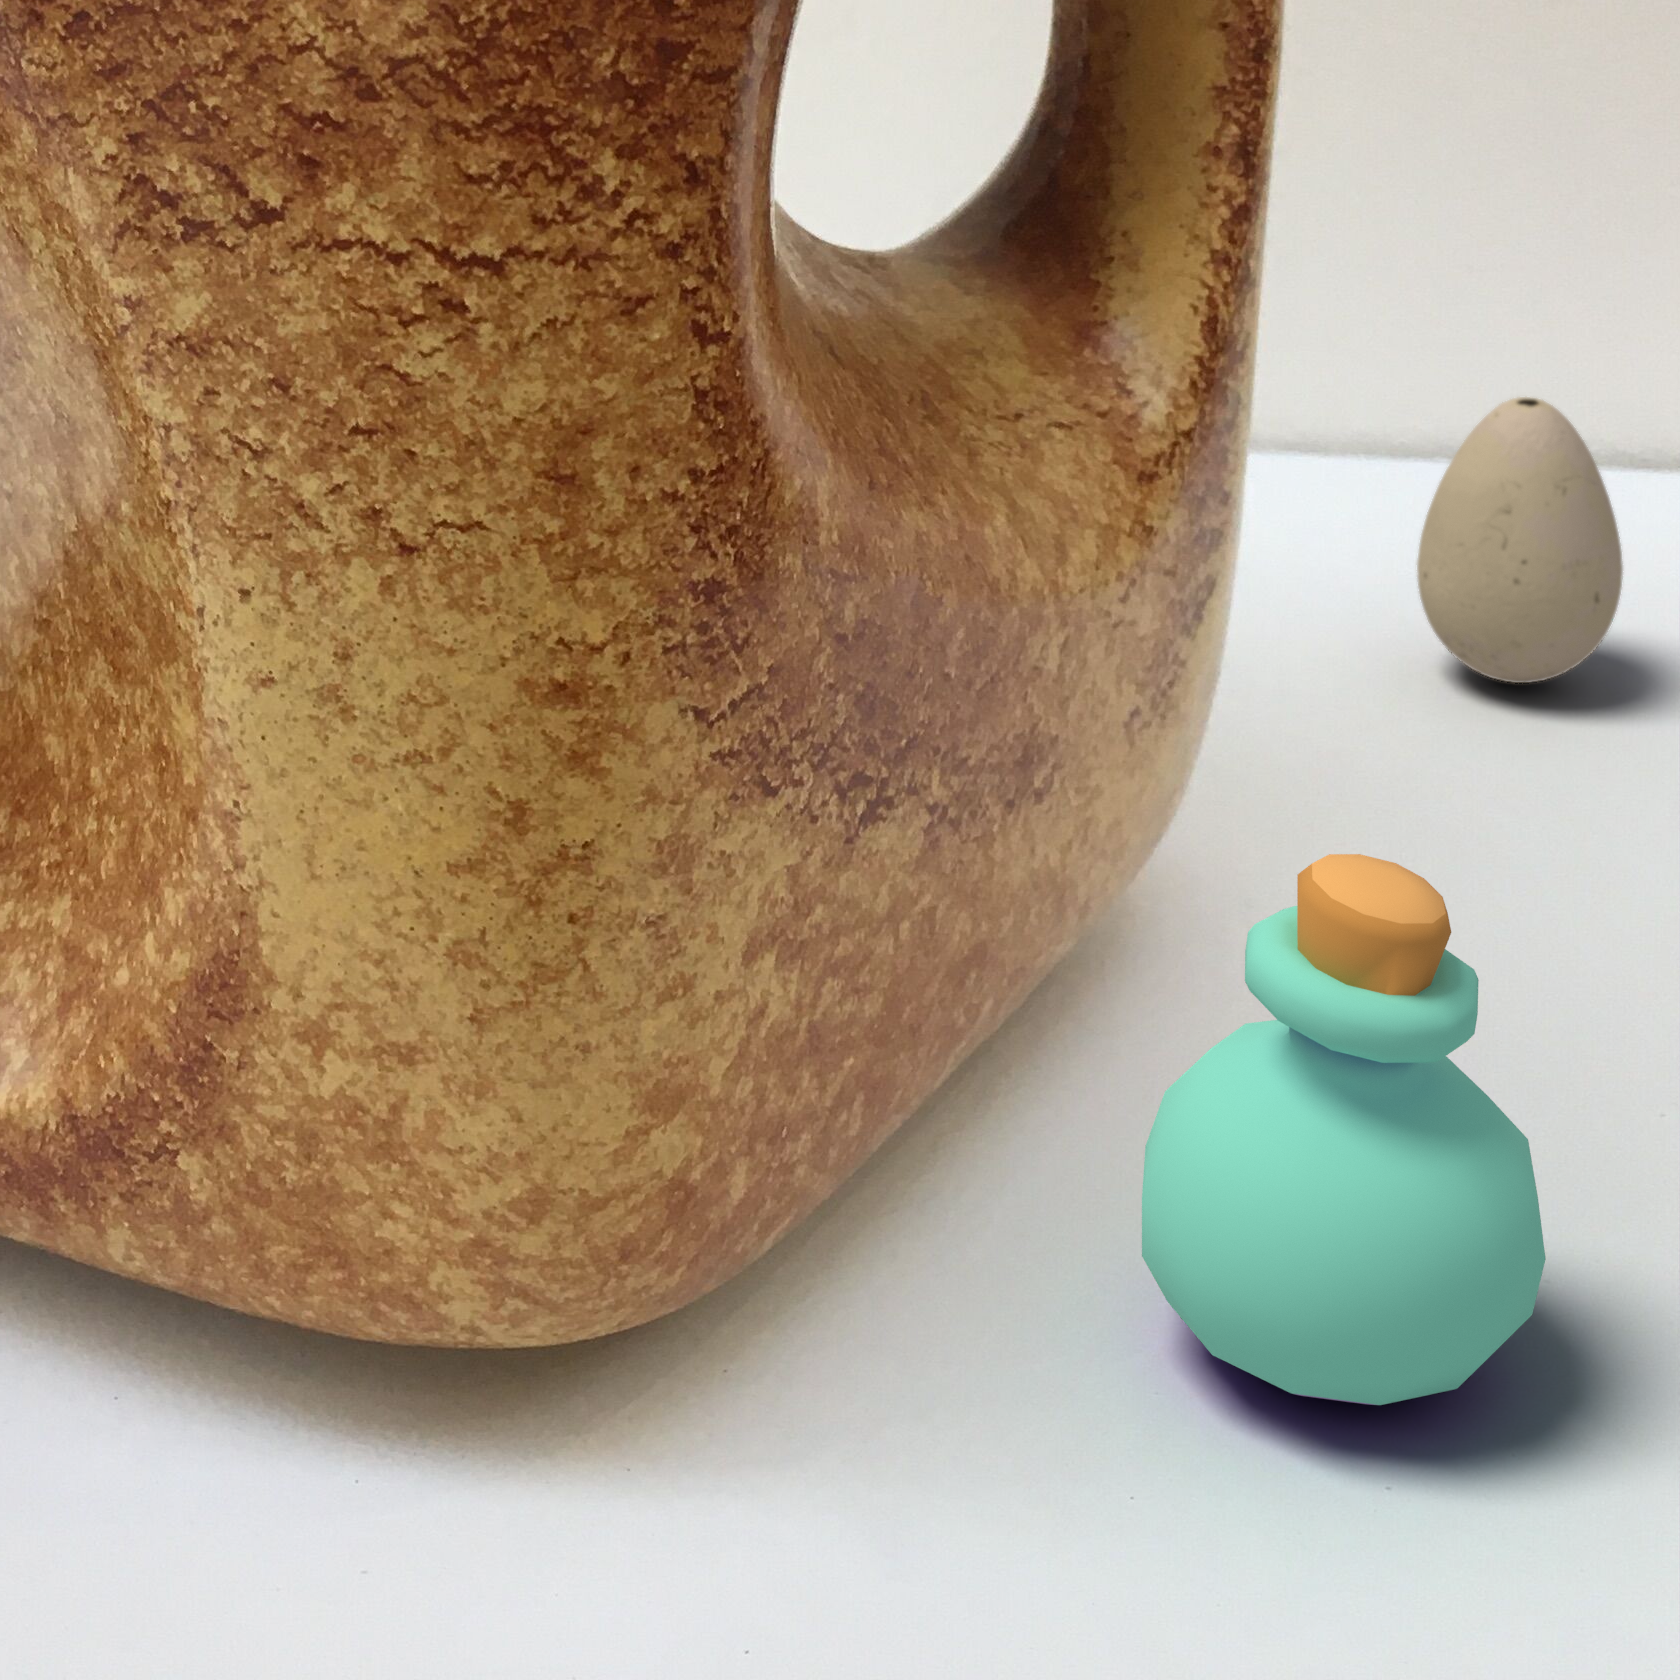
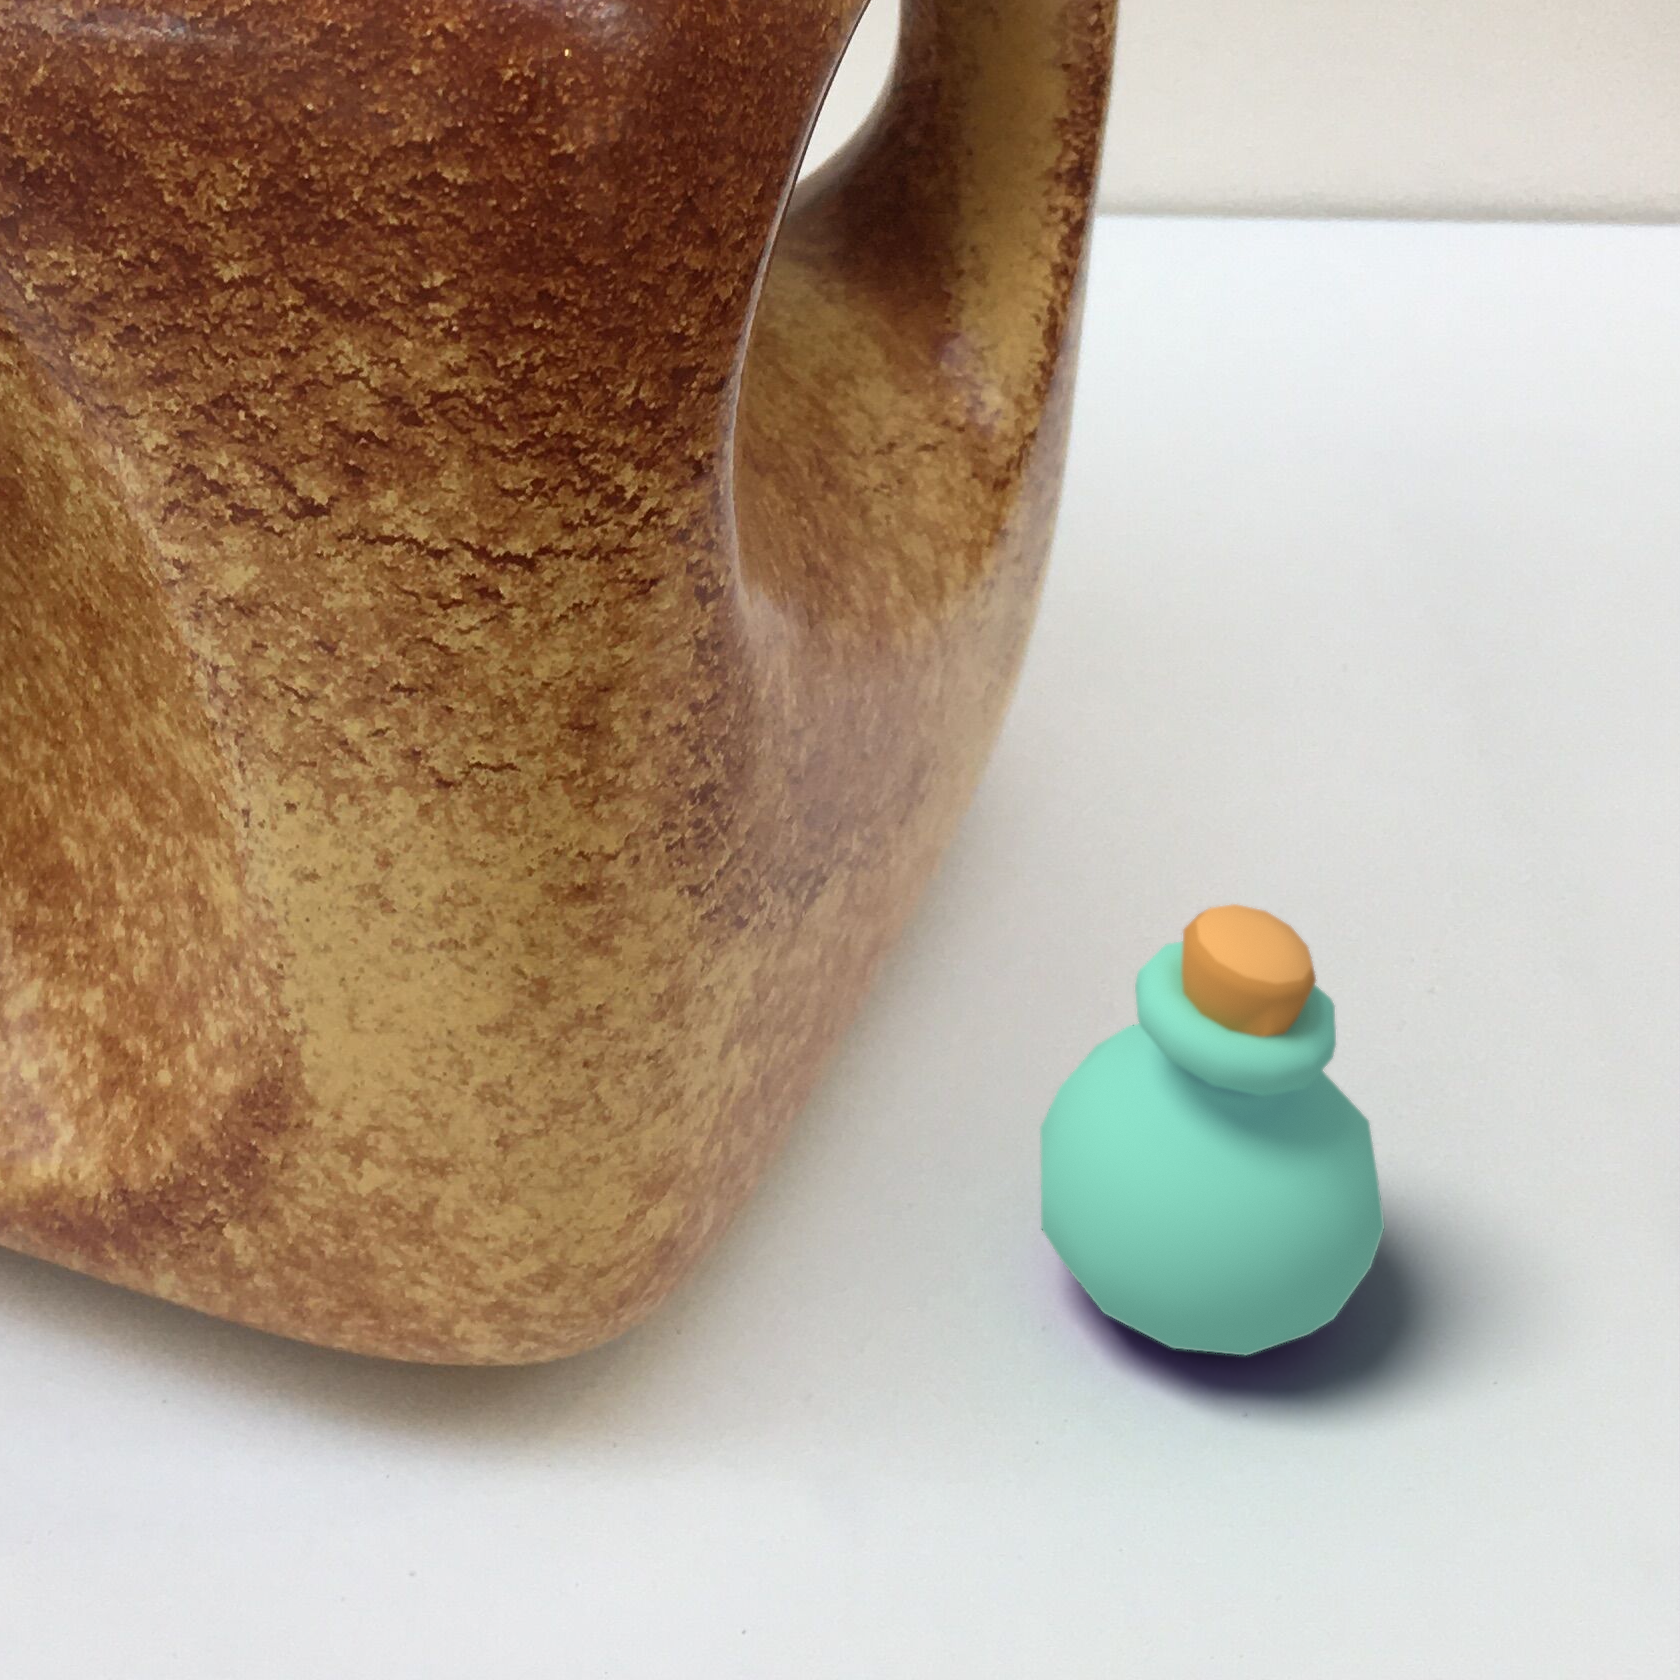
decorative egg: present [1417,397,1623,683] -> none [1220,276,1406,525]

